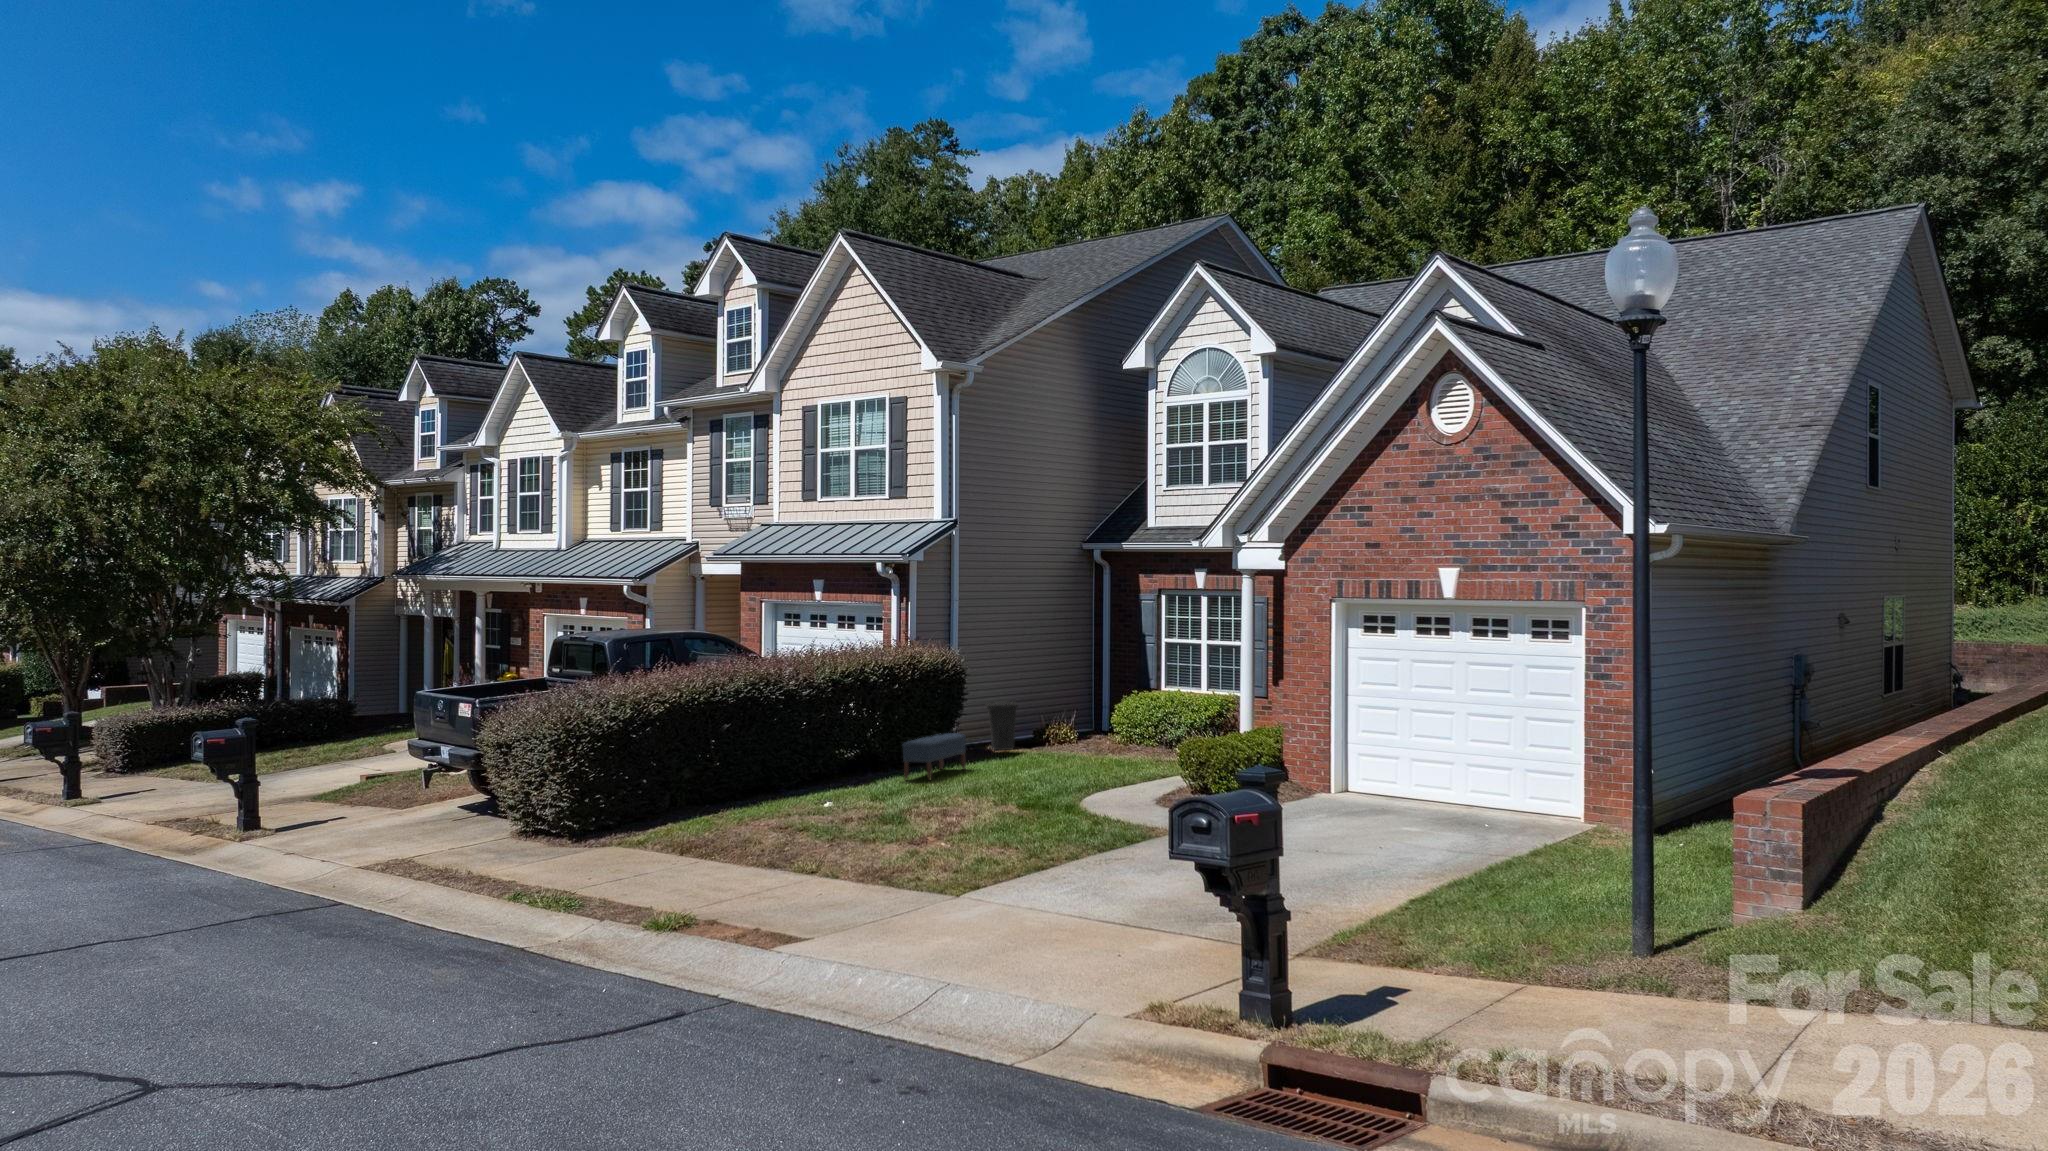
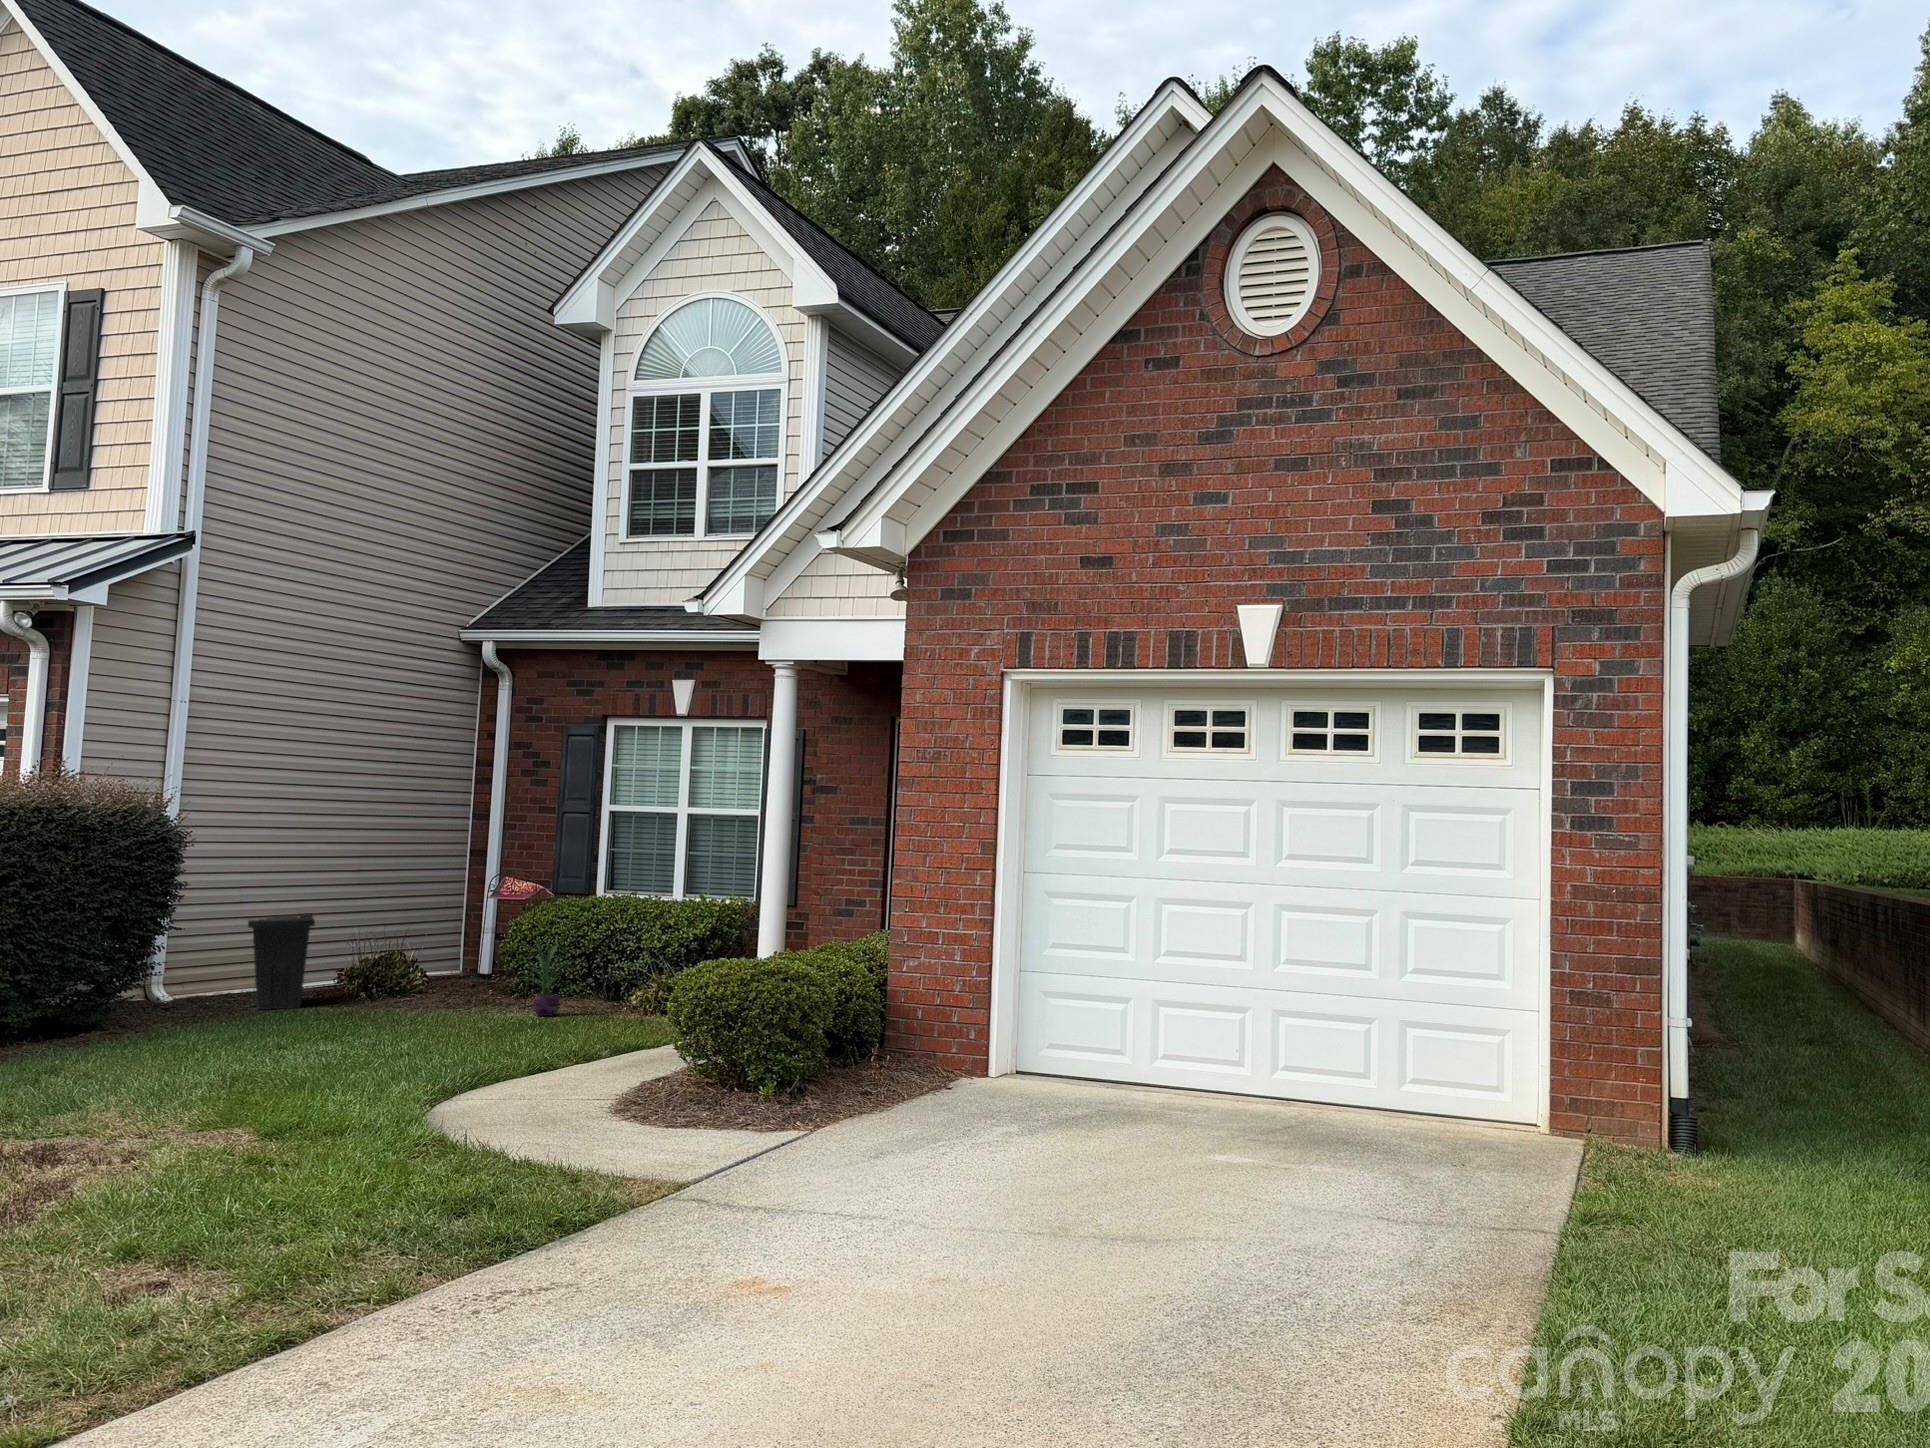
decorative plant: none [1115,718,1155,756] -> present [527,944,560,1016]
bench: present [902,733,966,780] -> none [20,971,186,1072]

